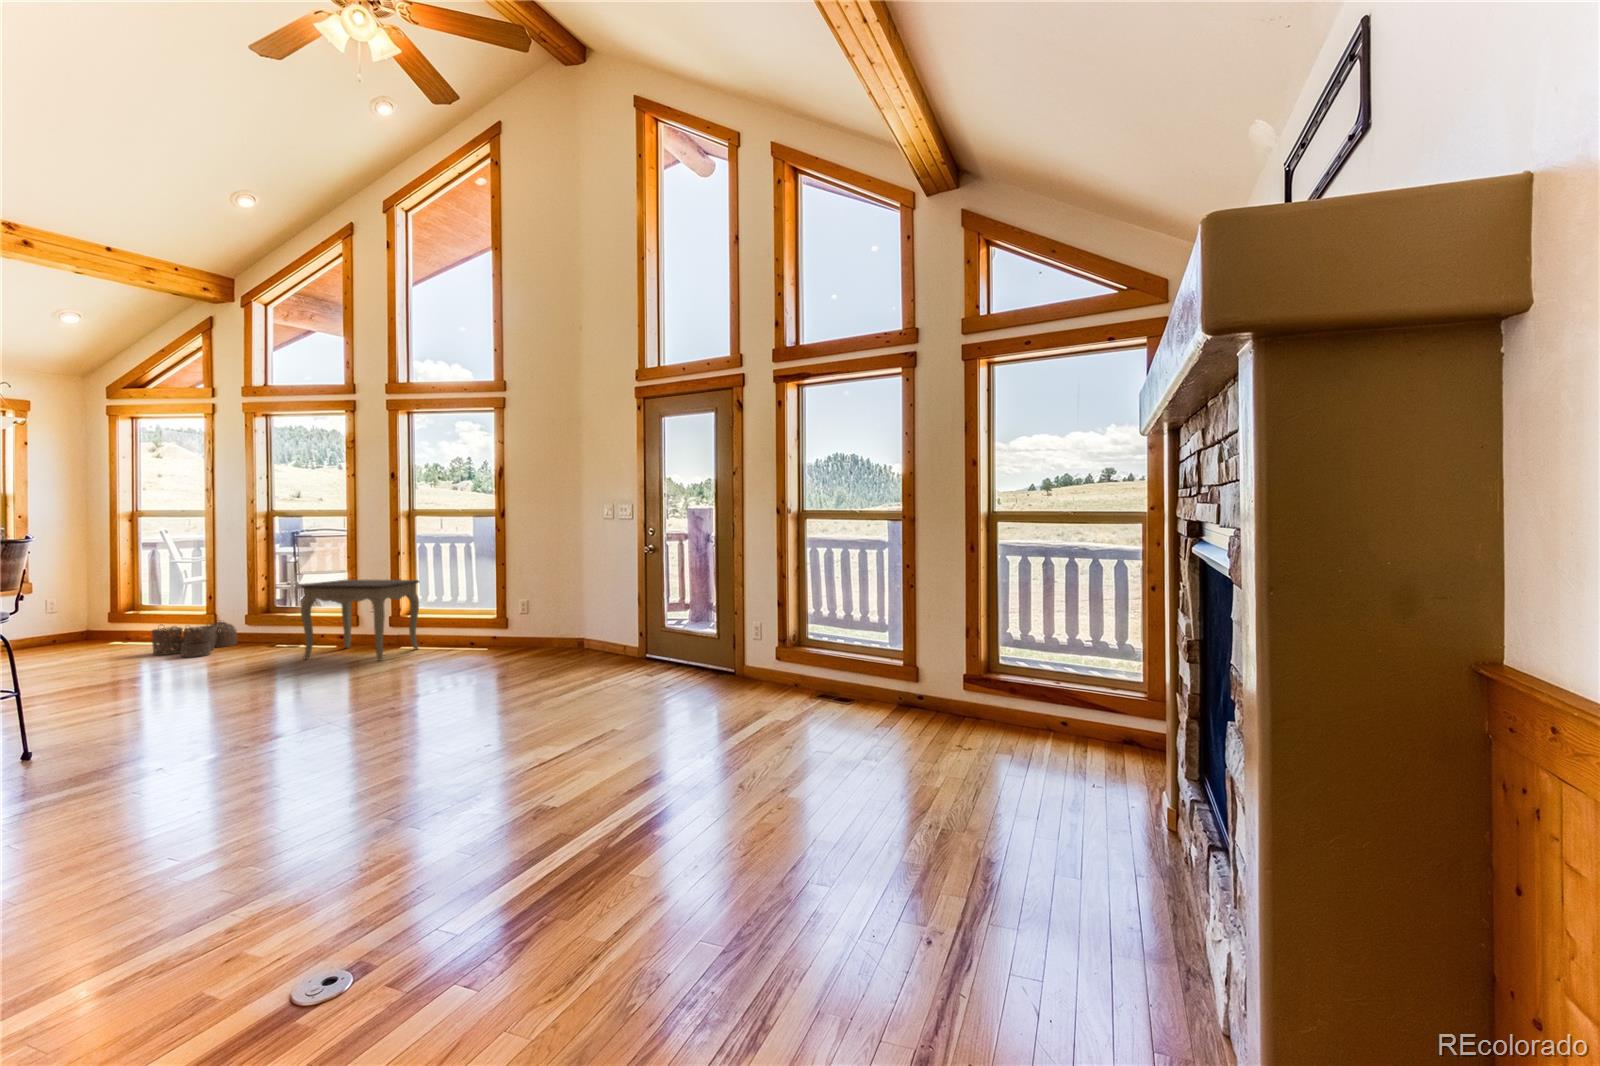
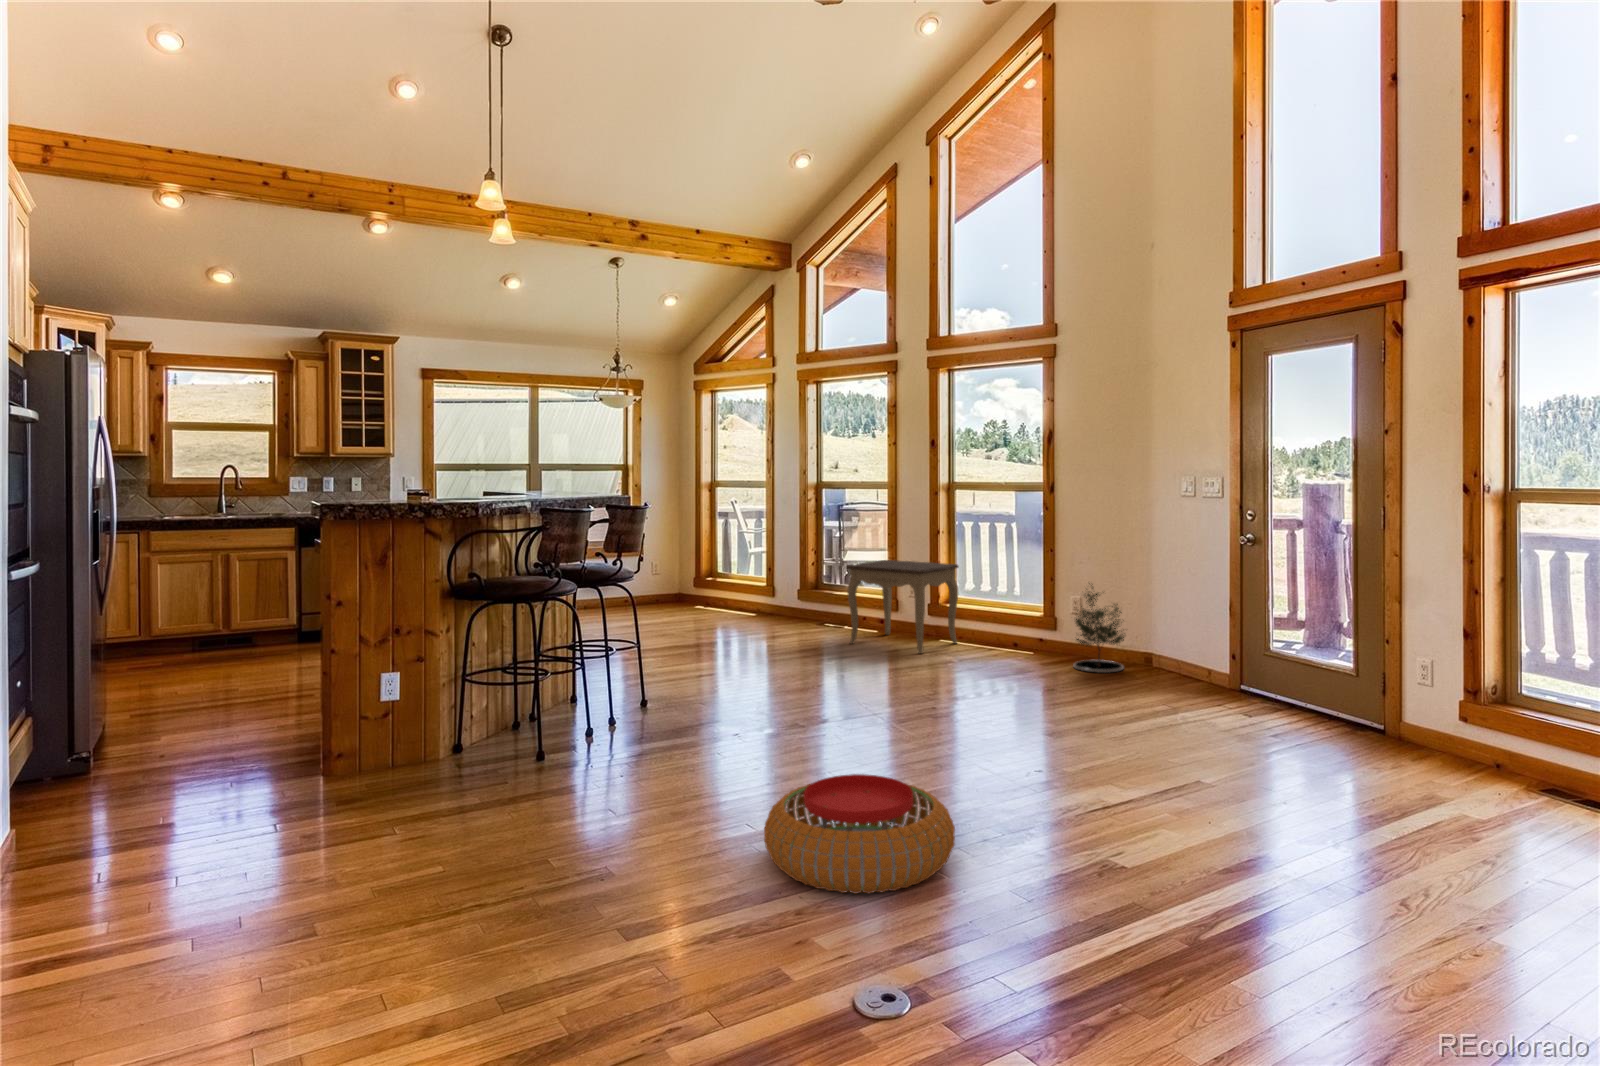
potted tree: none [519,586,566,659] -> present [1073,583,1125,673]
woven basket: present [152,621,237,657] -> none [728,594,791,630]
pouf: none [134,774,390,915] -> present [764,774,955,894]

